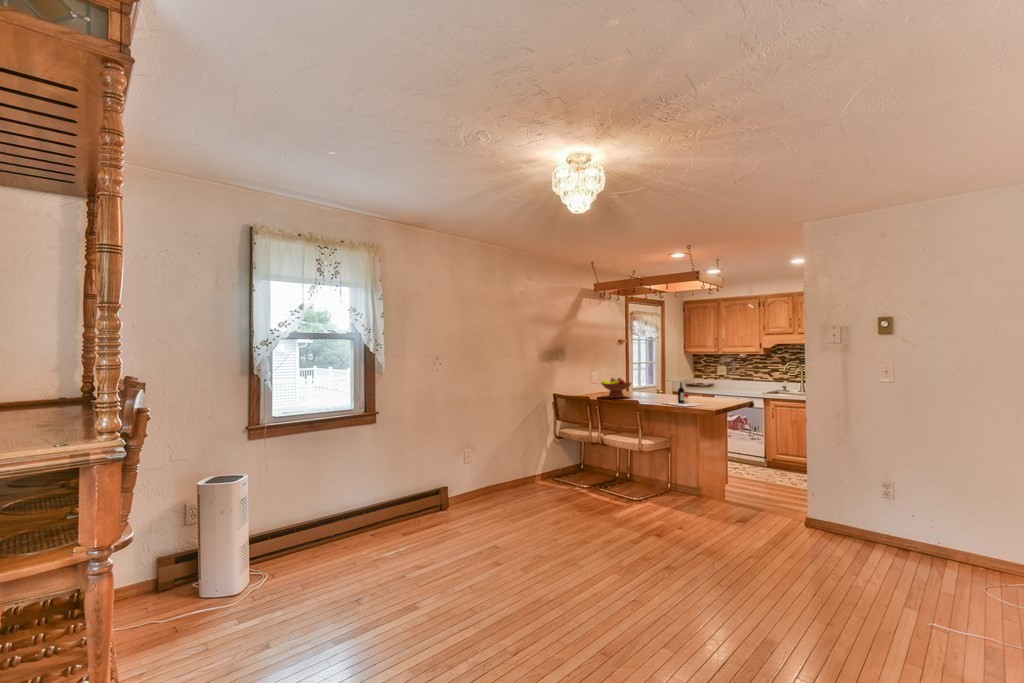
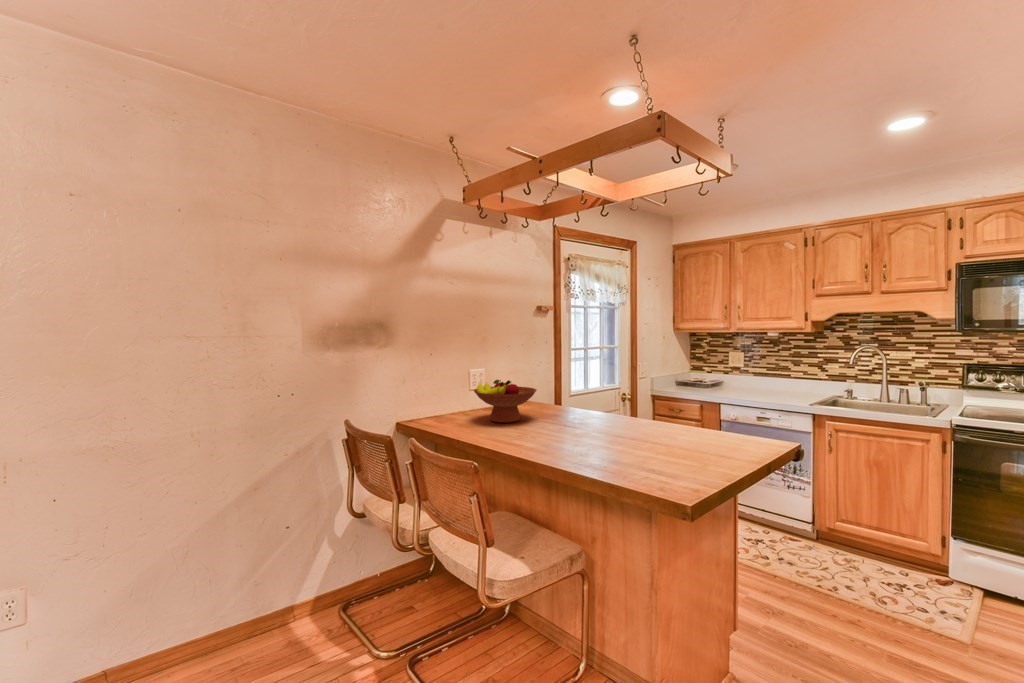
wine bottle: present [666,382,701,406] -> none [575,396,687,462]

